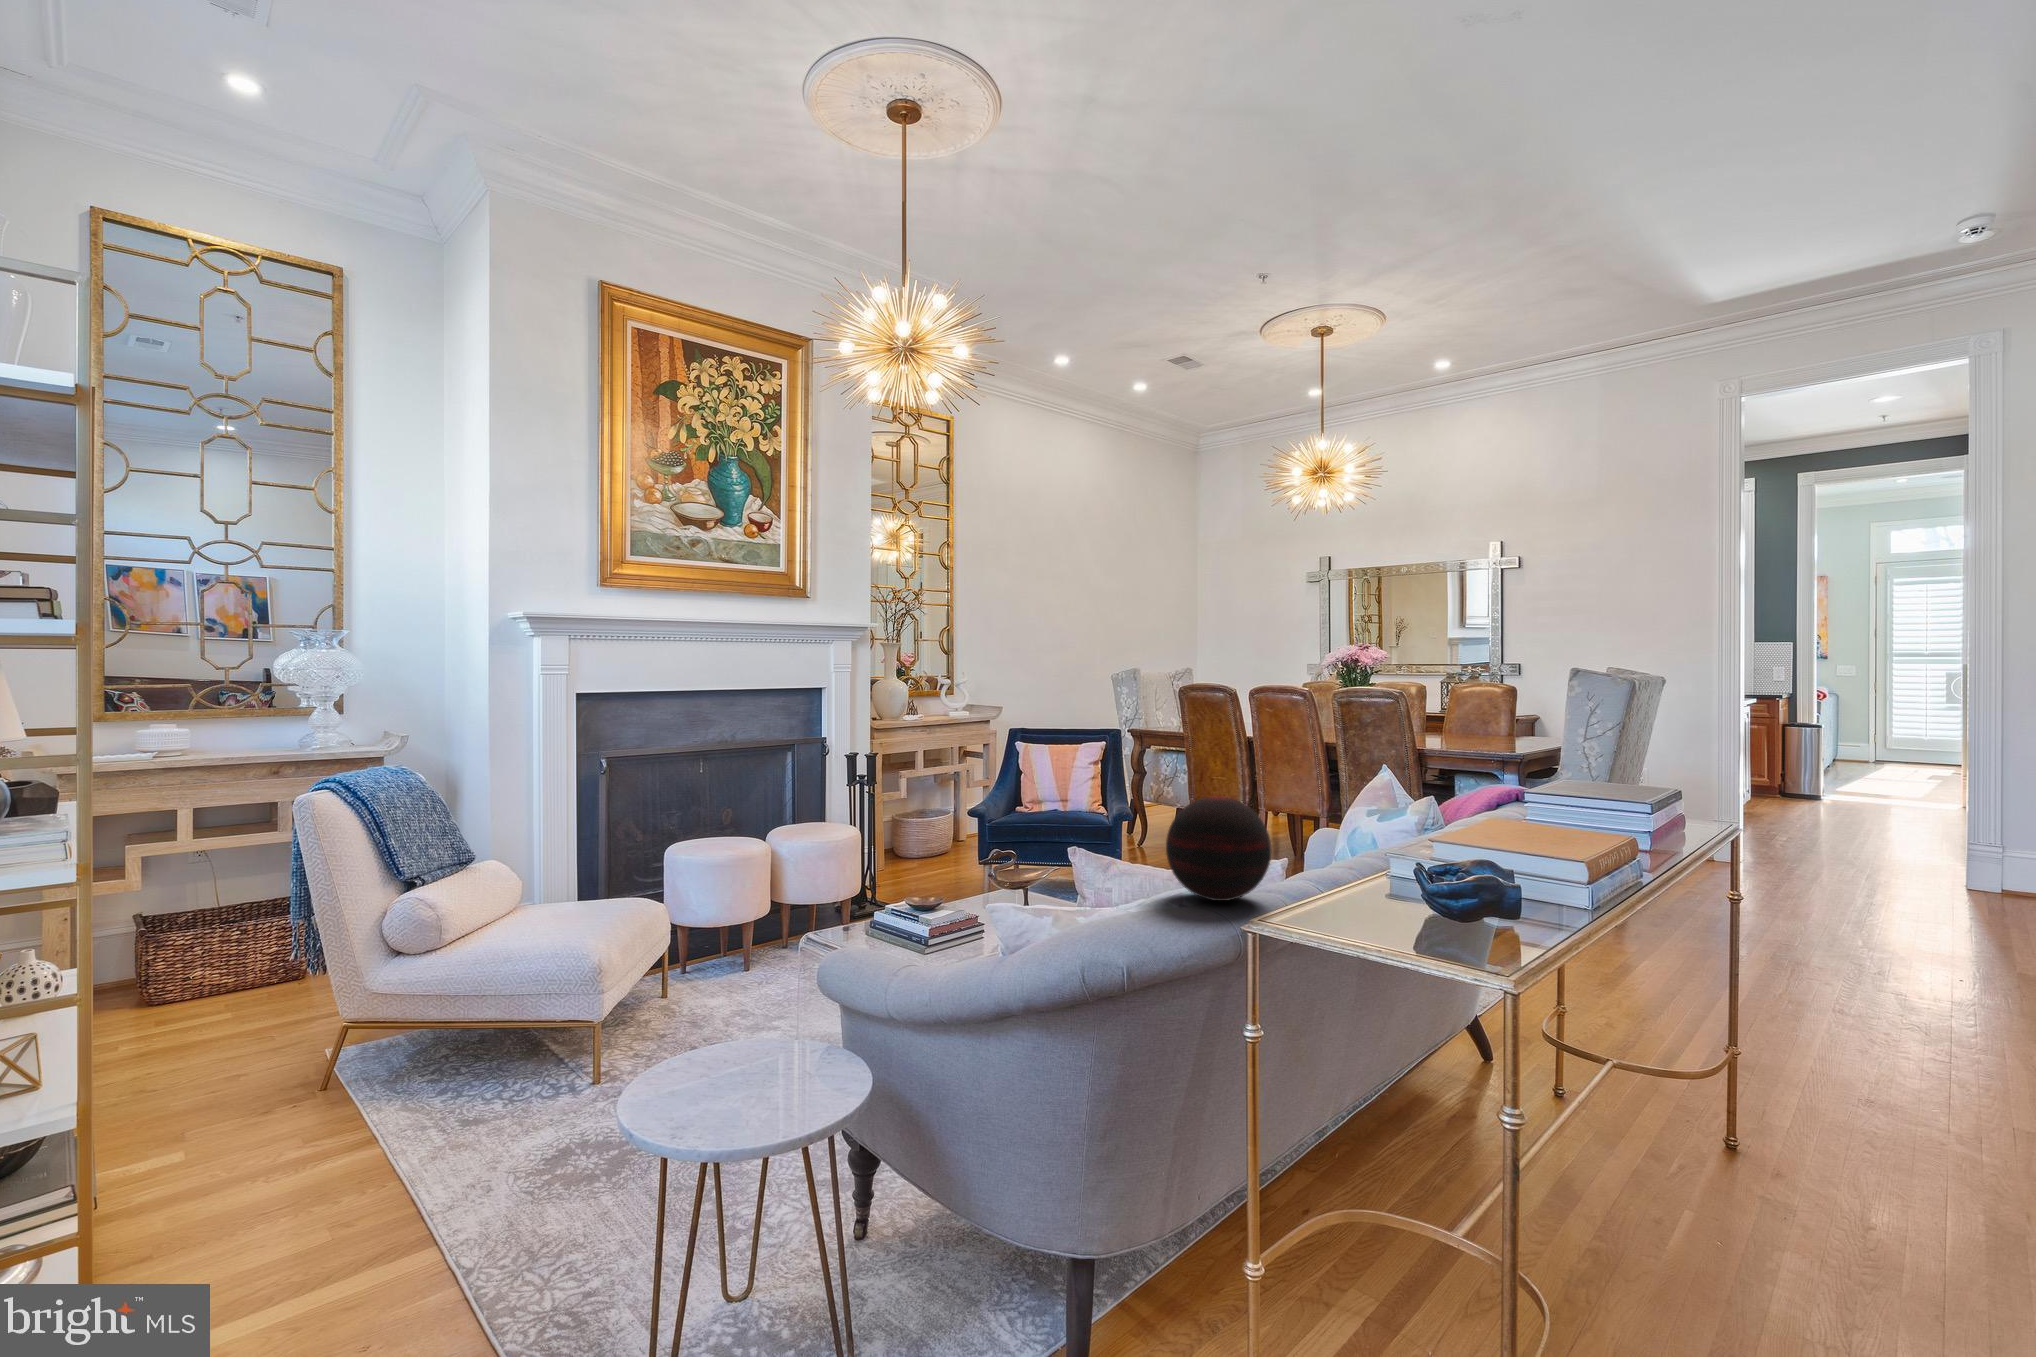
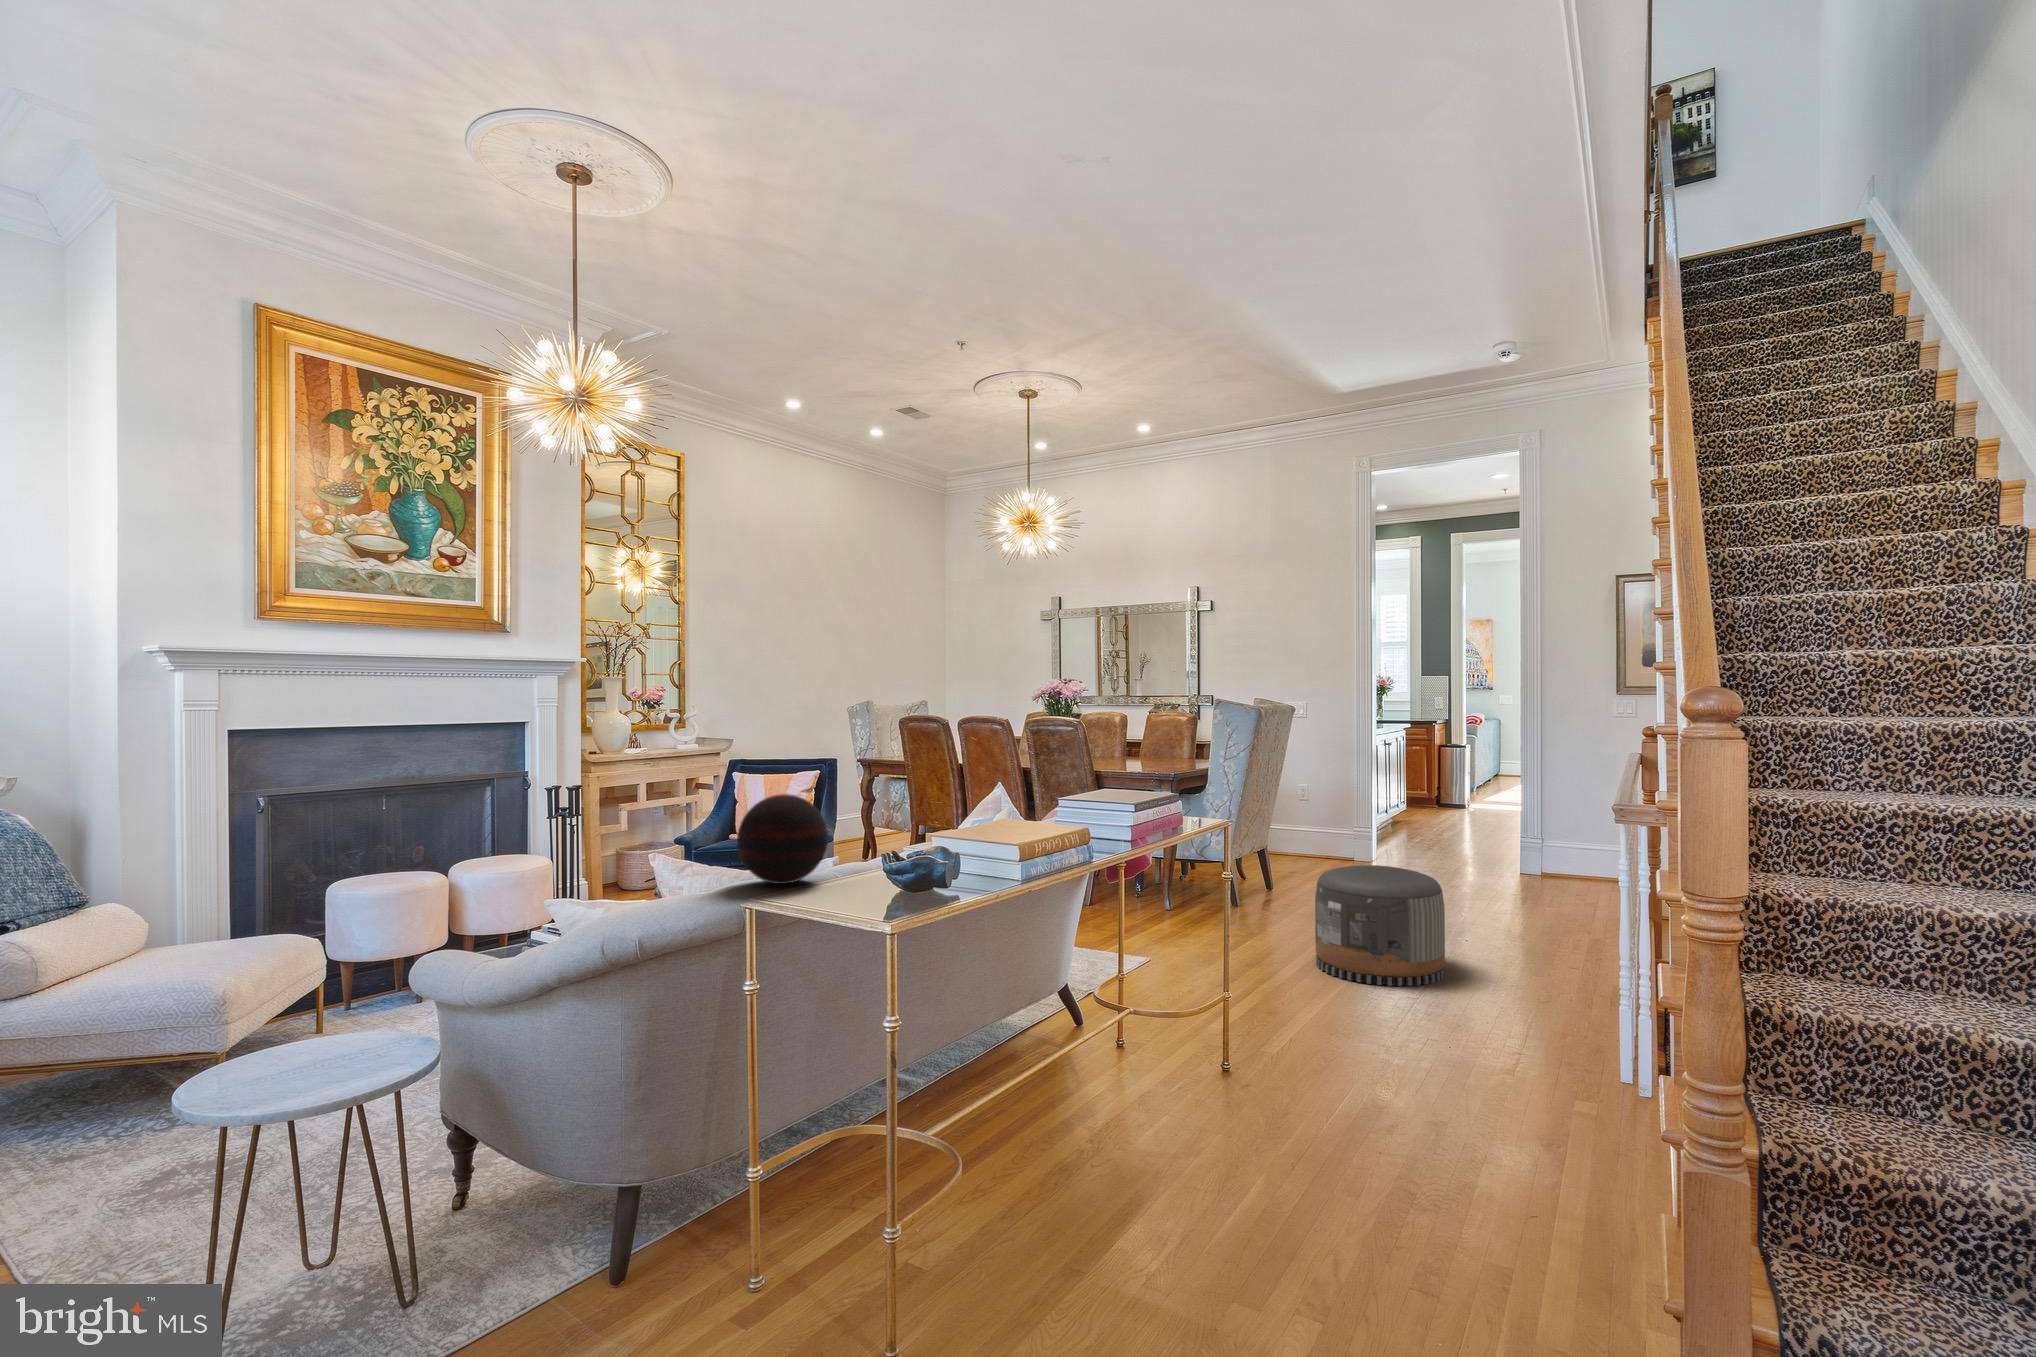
pouf: none [1725,883,1921,1039] -> present [1315,865,1445,986]

